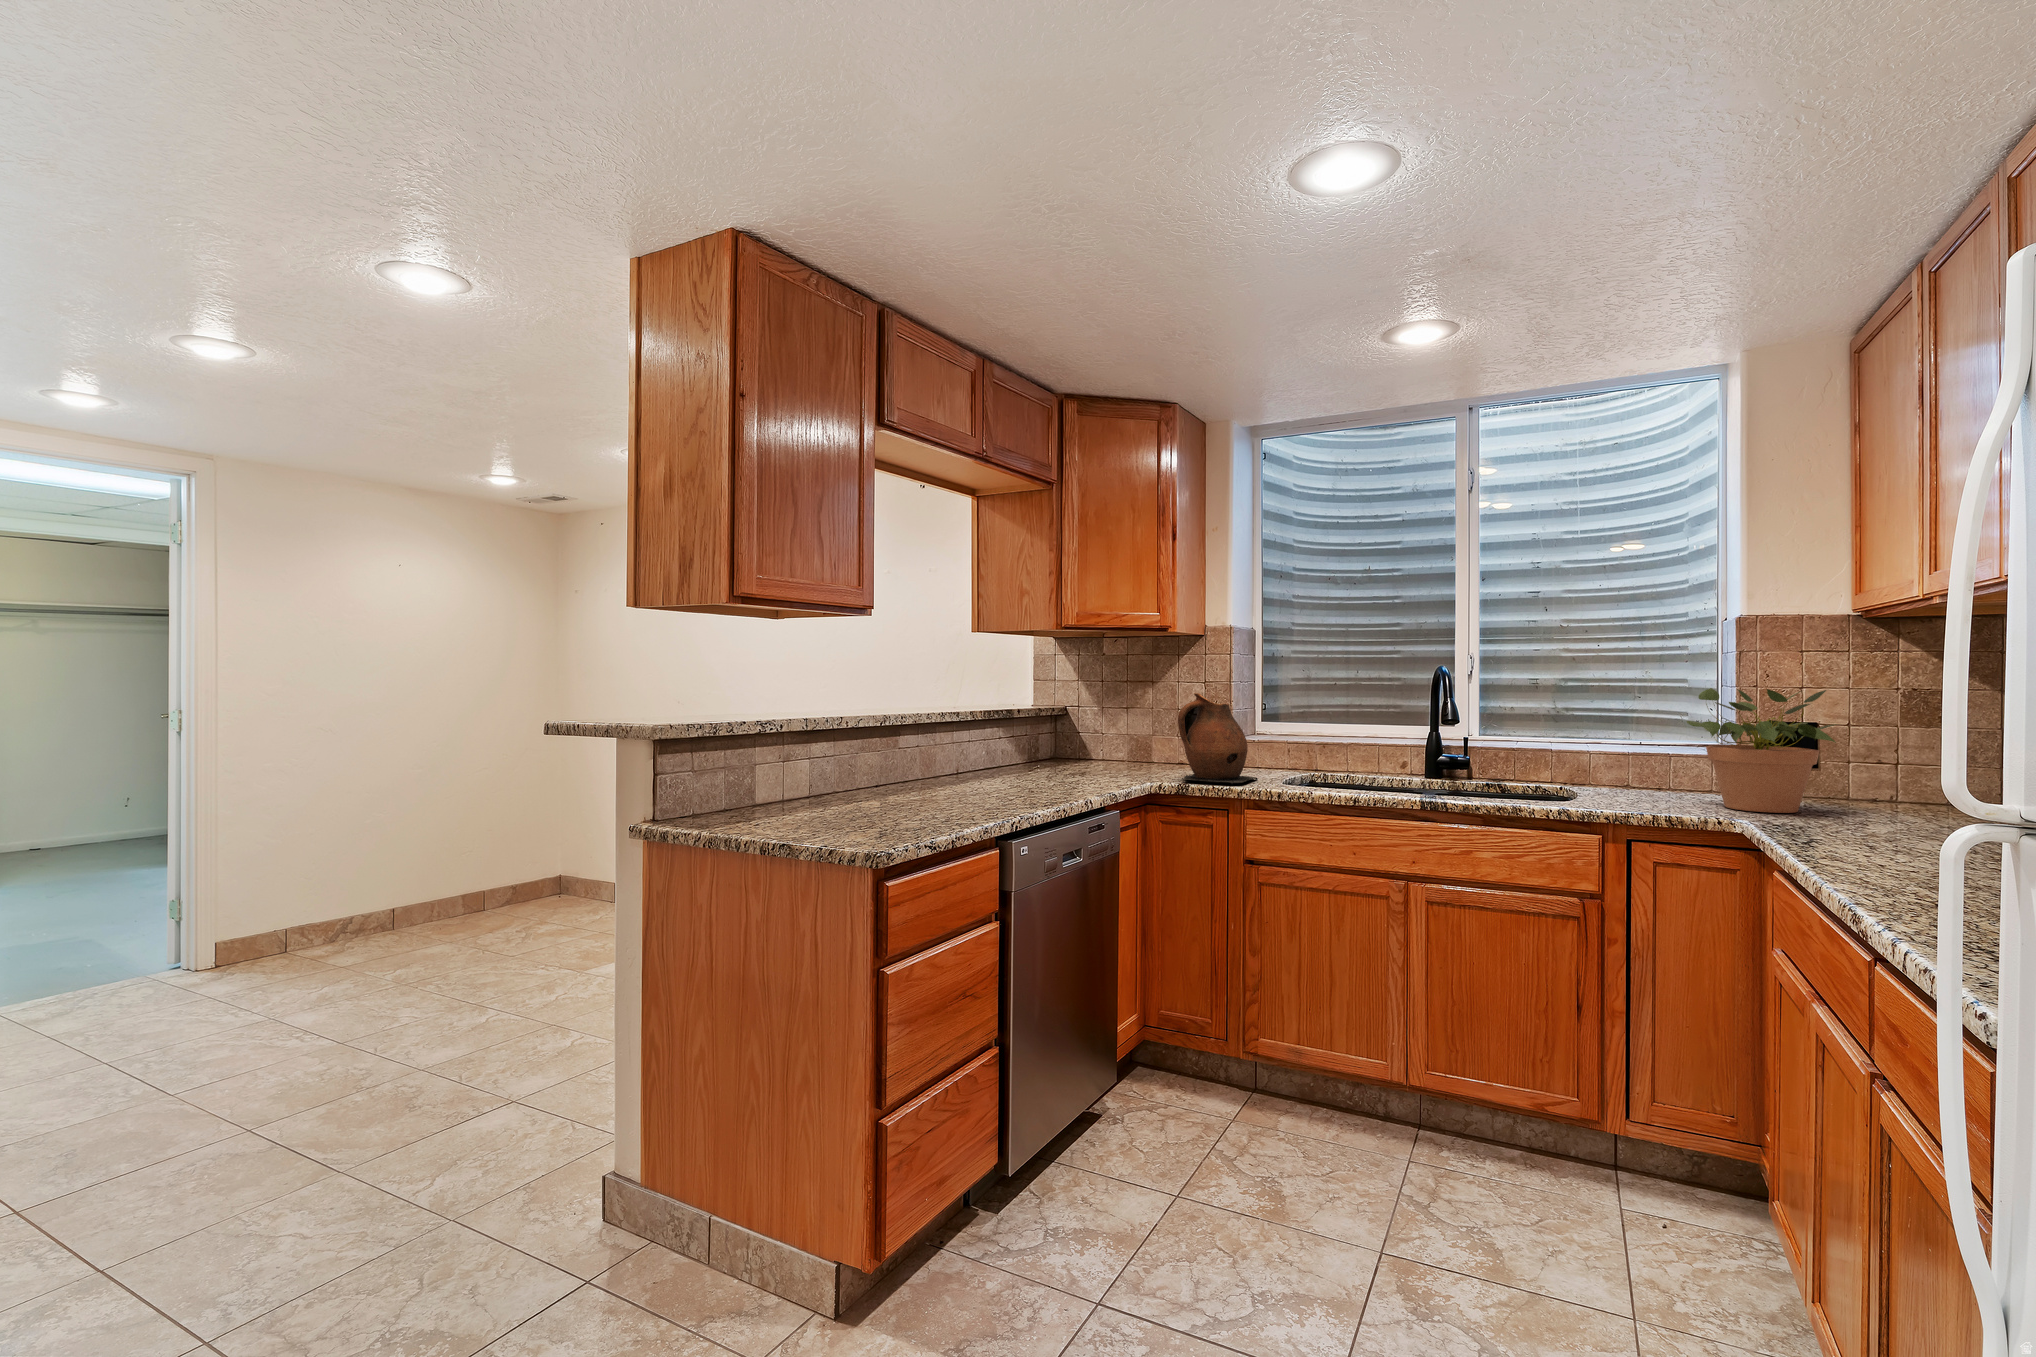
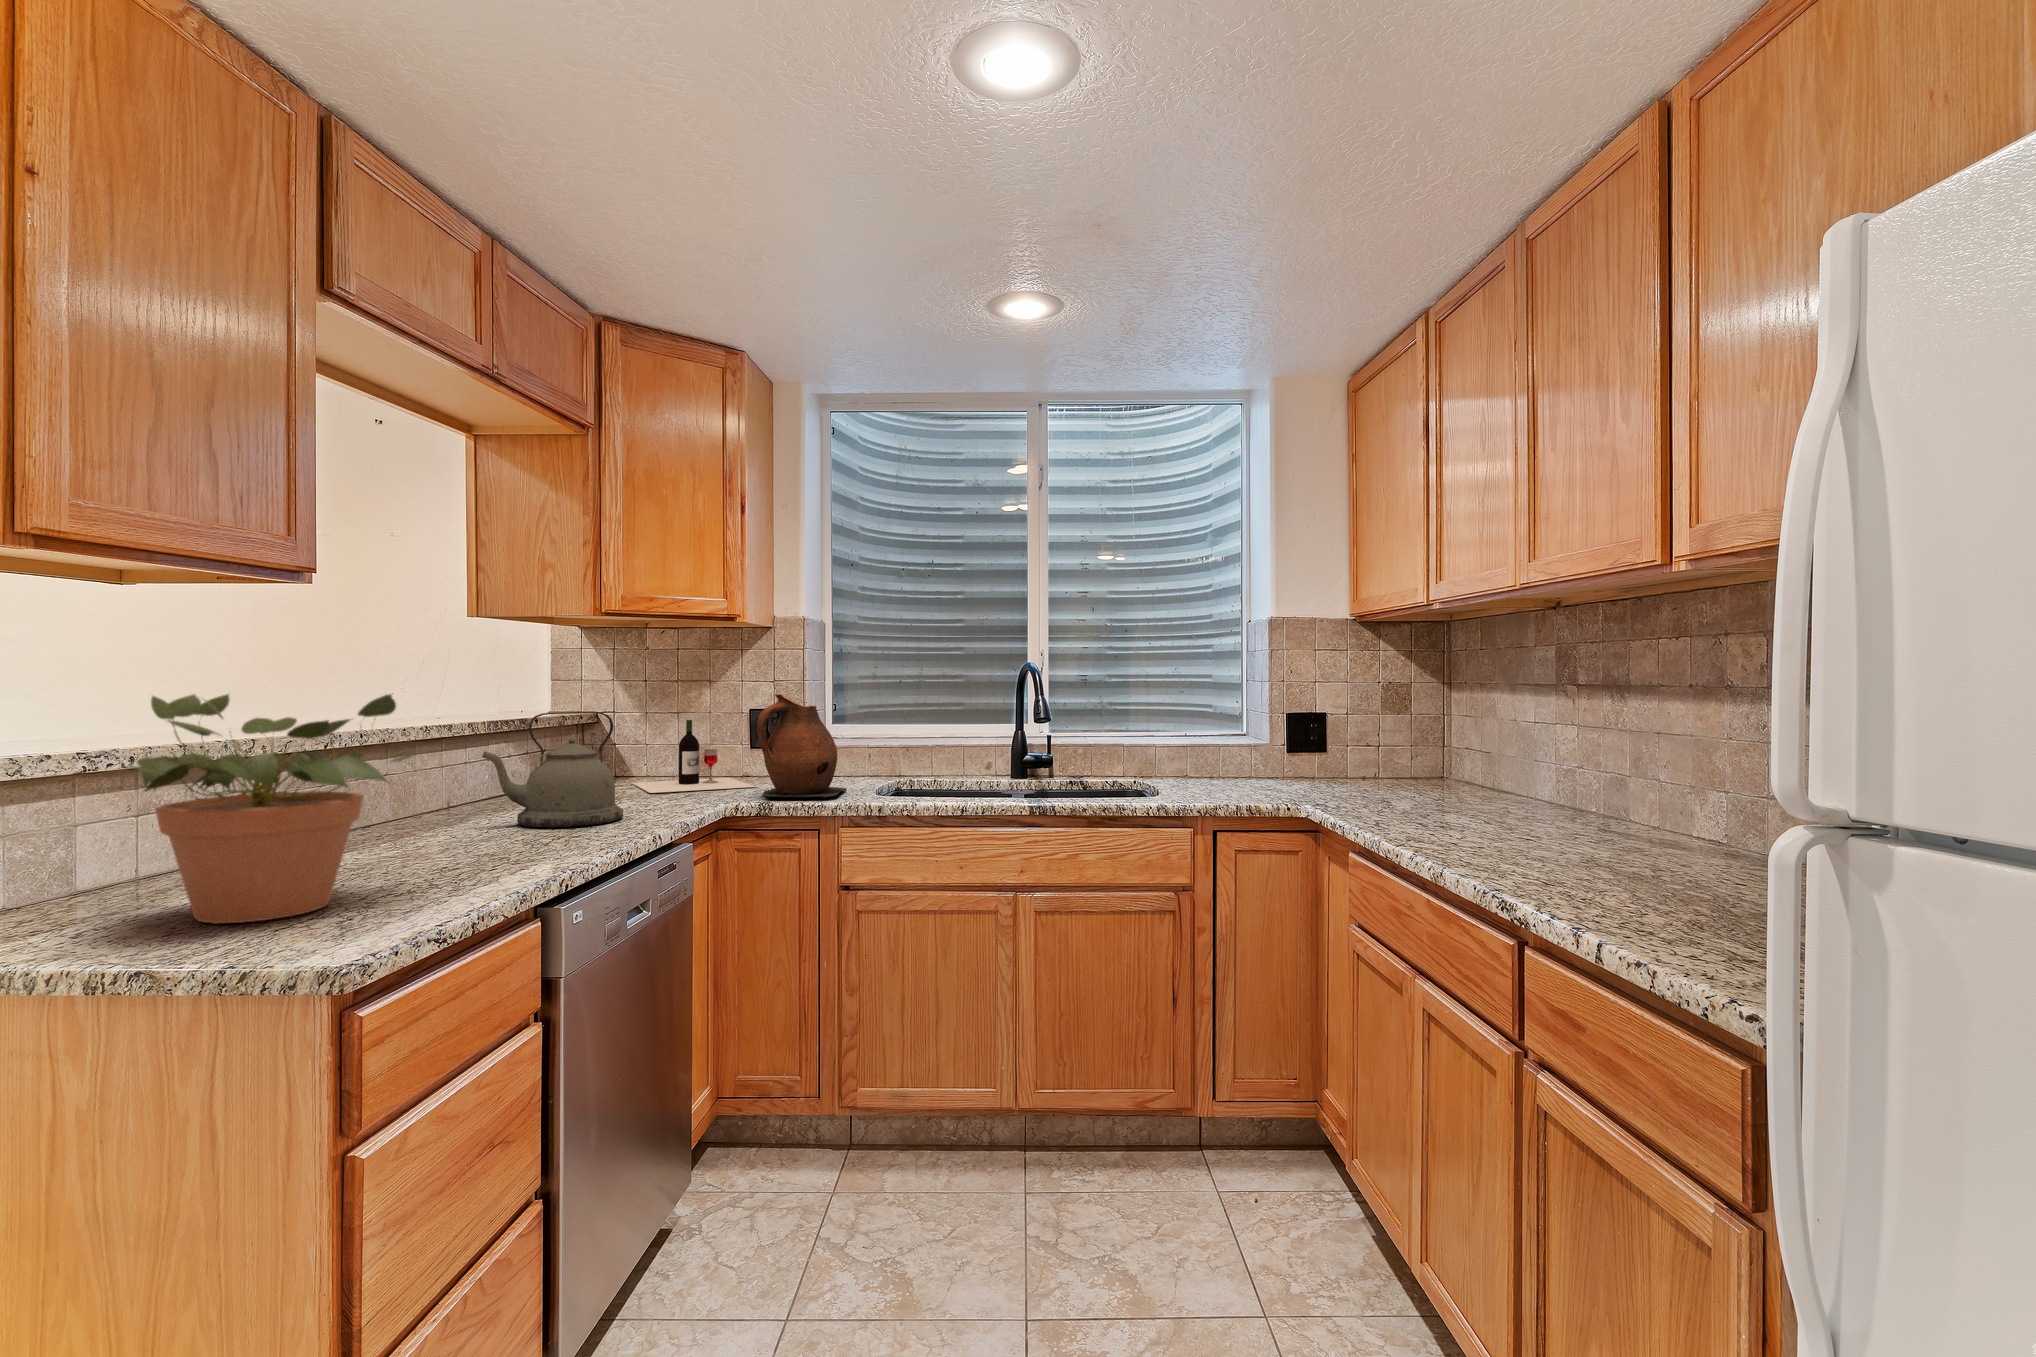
potted plant: present [1687,688,1836,813] -> present [131,693,417,924]
kettle: none [975,705,1069,790] -> present [482,712,623,827]
wine bottle: none [1088,714,1184,773] -> present [632,720,755,793]

